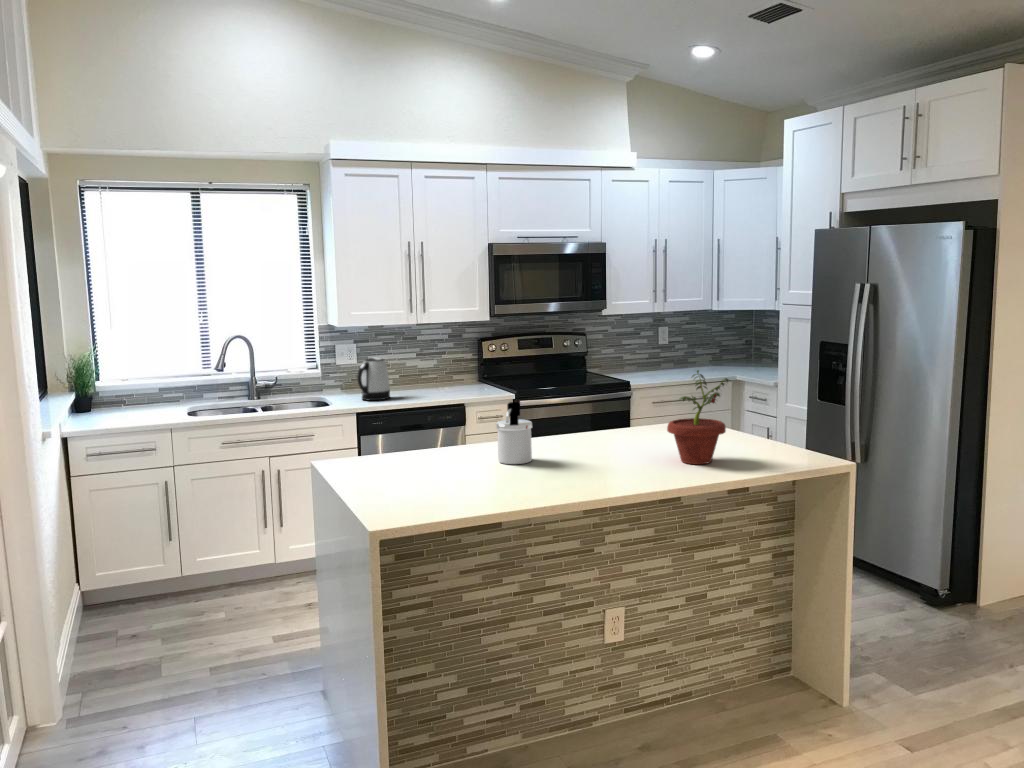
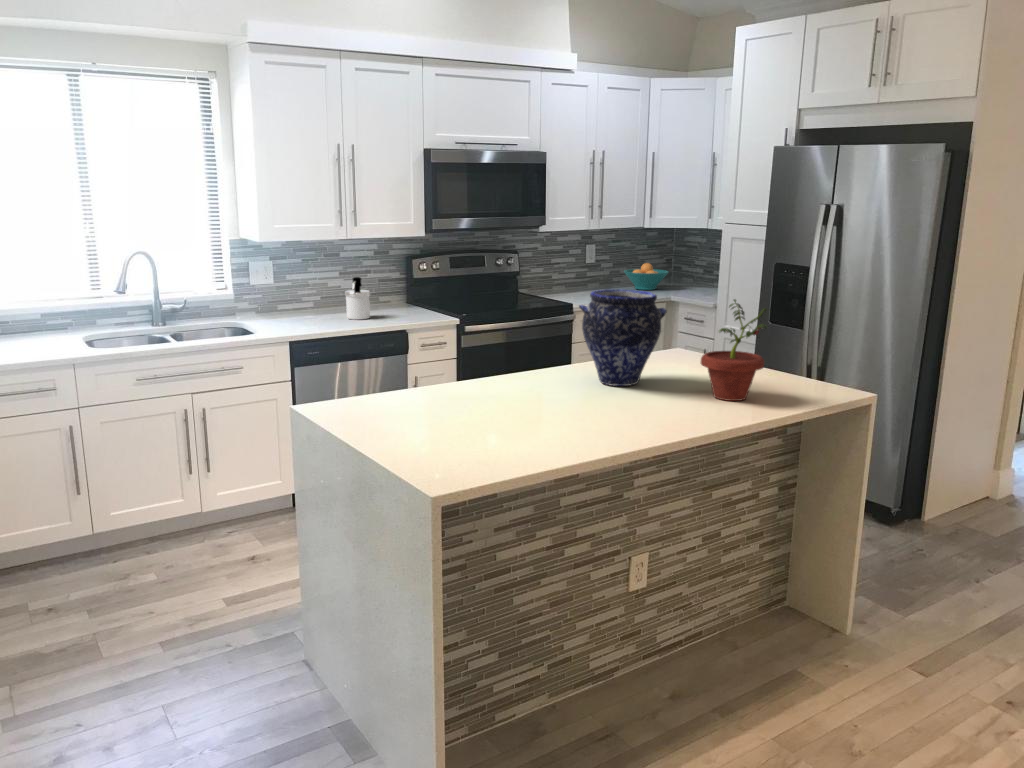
fruit bowl: none [696,344,741,370] -> present [624,263,668,290]
kettle: present [357,358,390,400] -> none [287,278,323,326]
vase: none [565,363,645,450] -> present [579,289,667,386]
soap dispenser: present [496,402,532,464] -> present [345,277,370,320]

